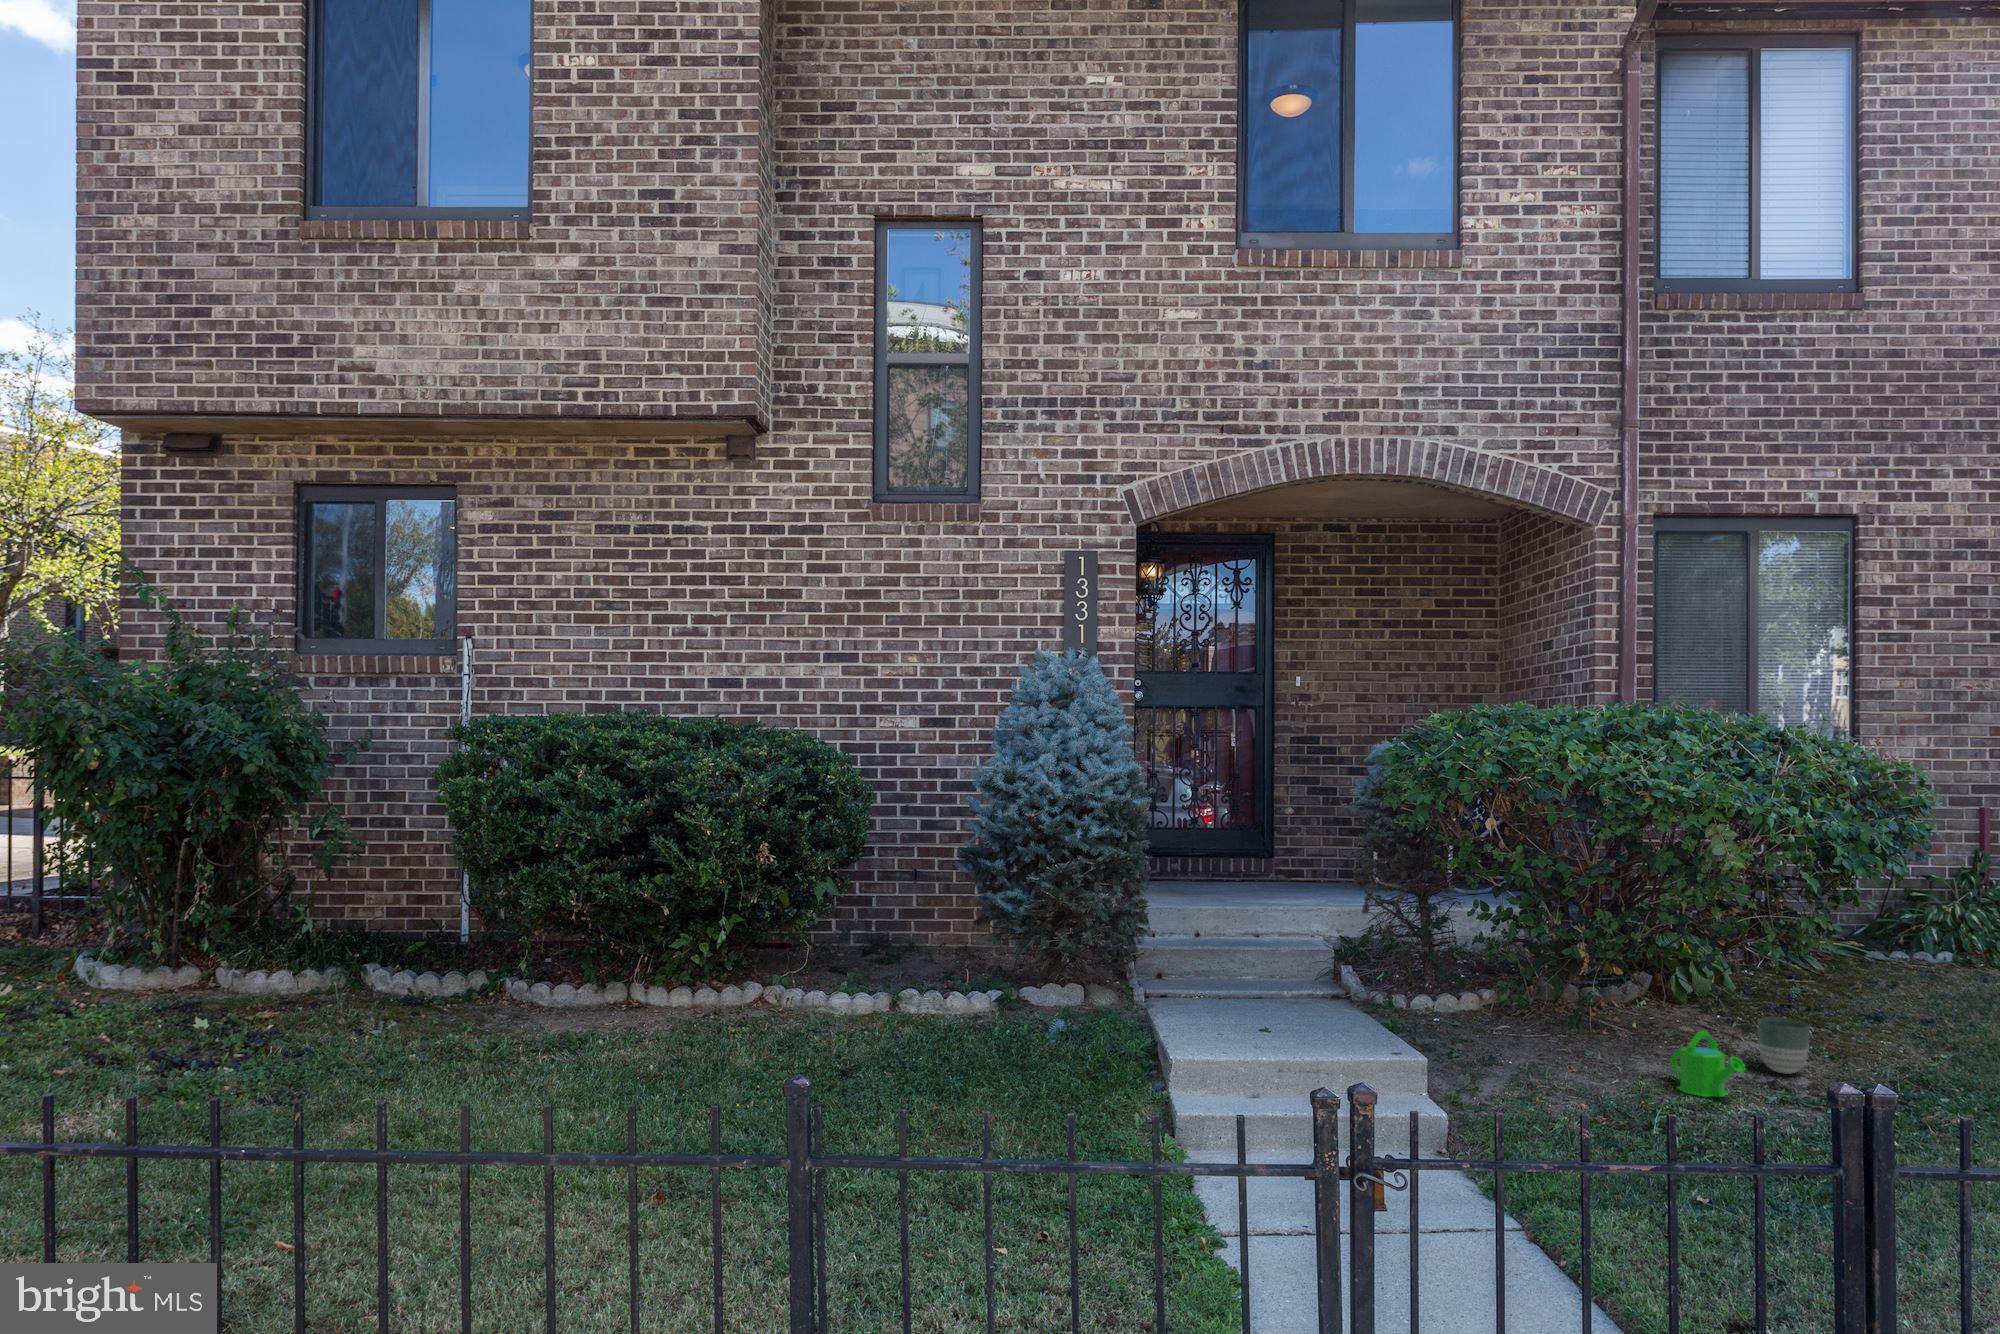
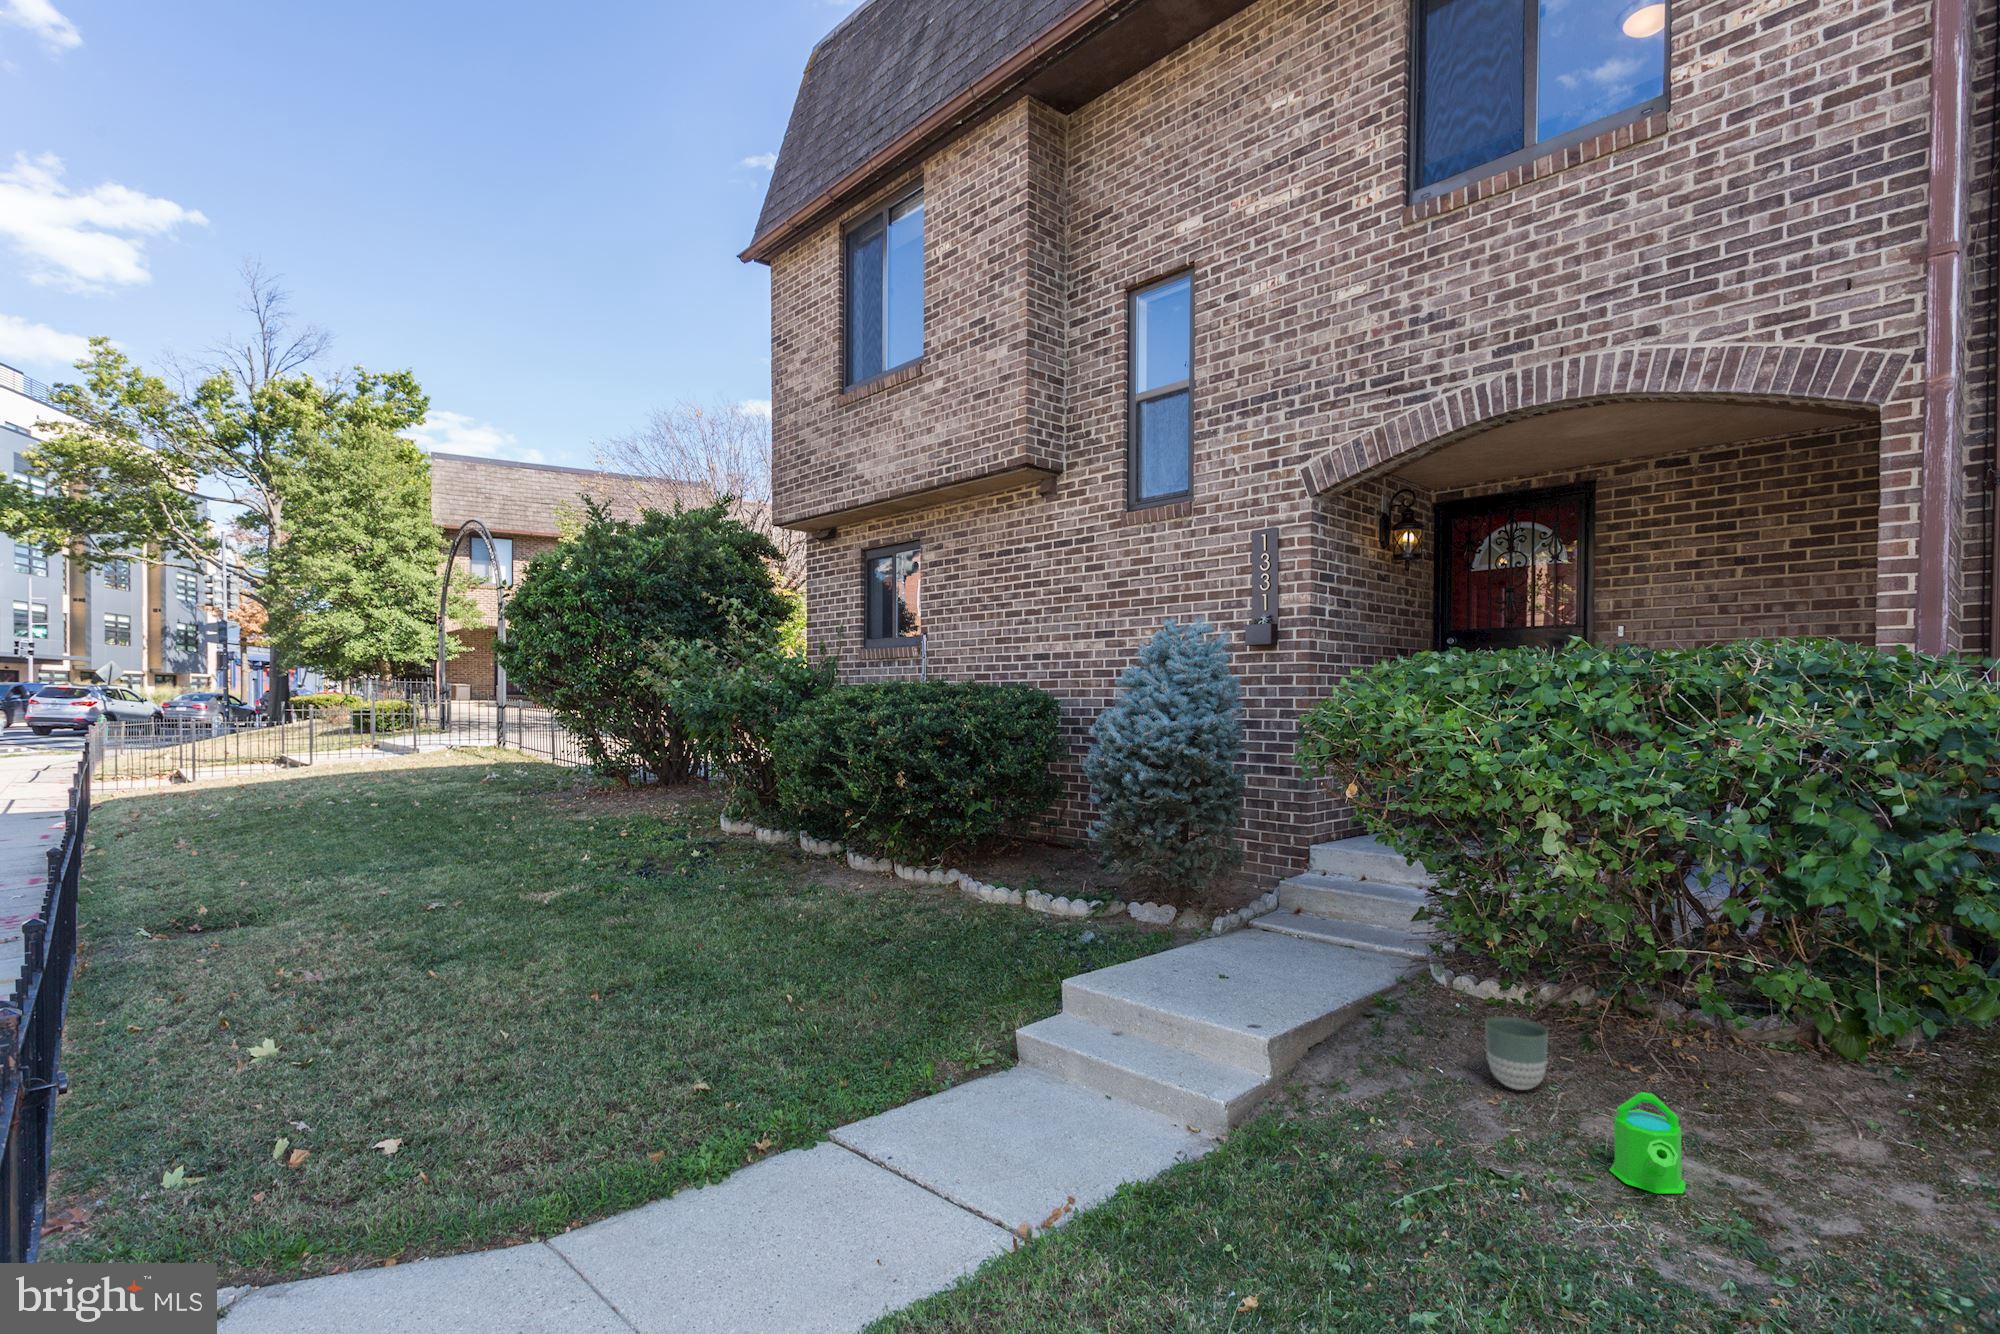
planter: present [1758,1017,1810,1074] -> present [1485,1017,1548,1090]

